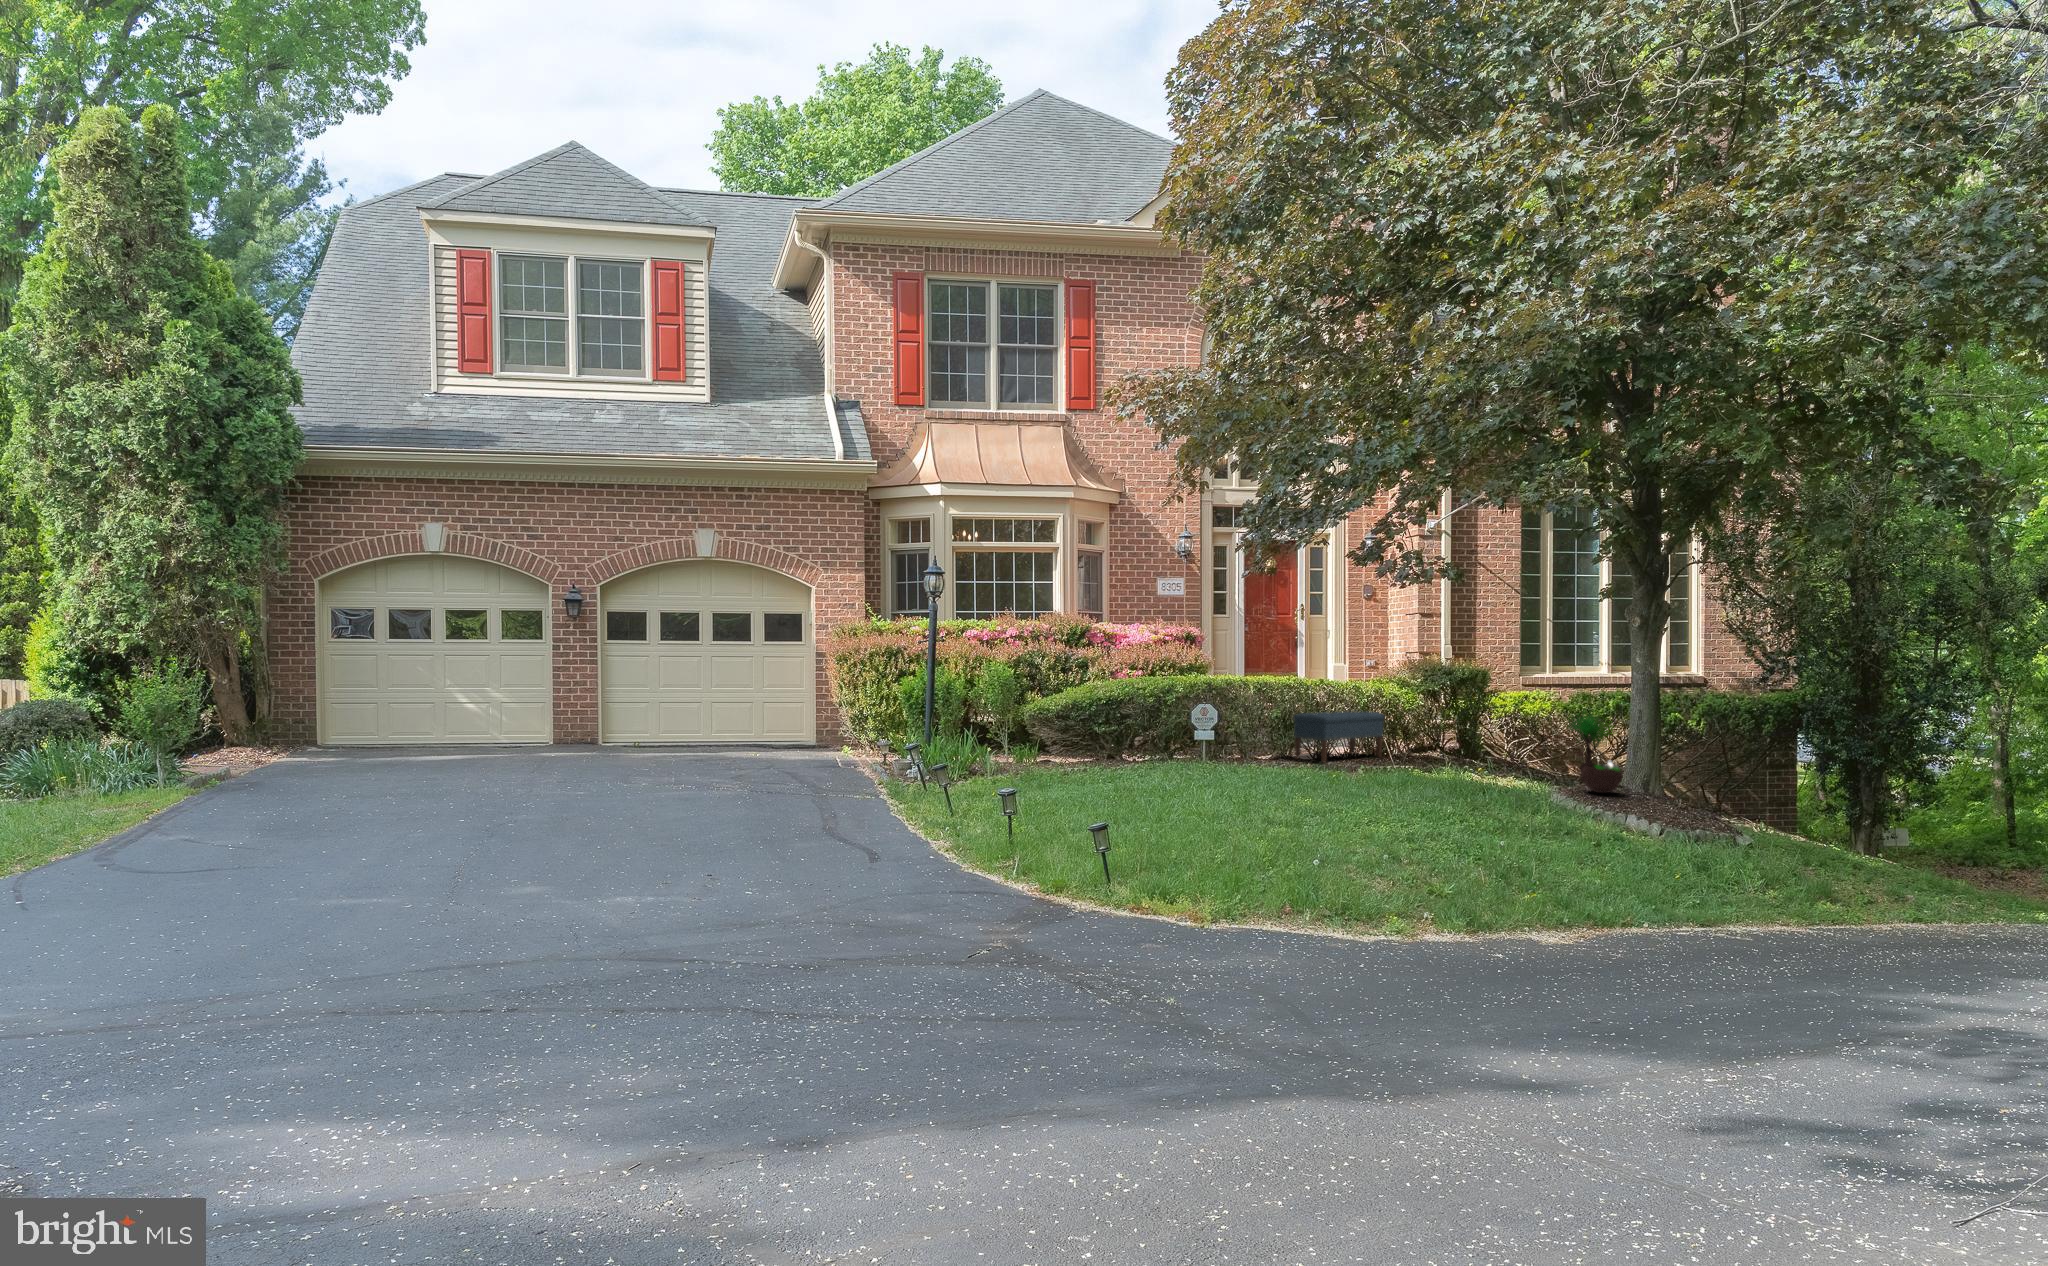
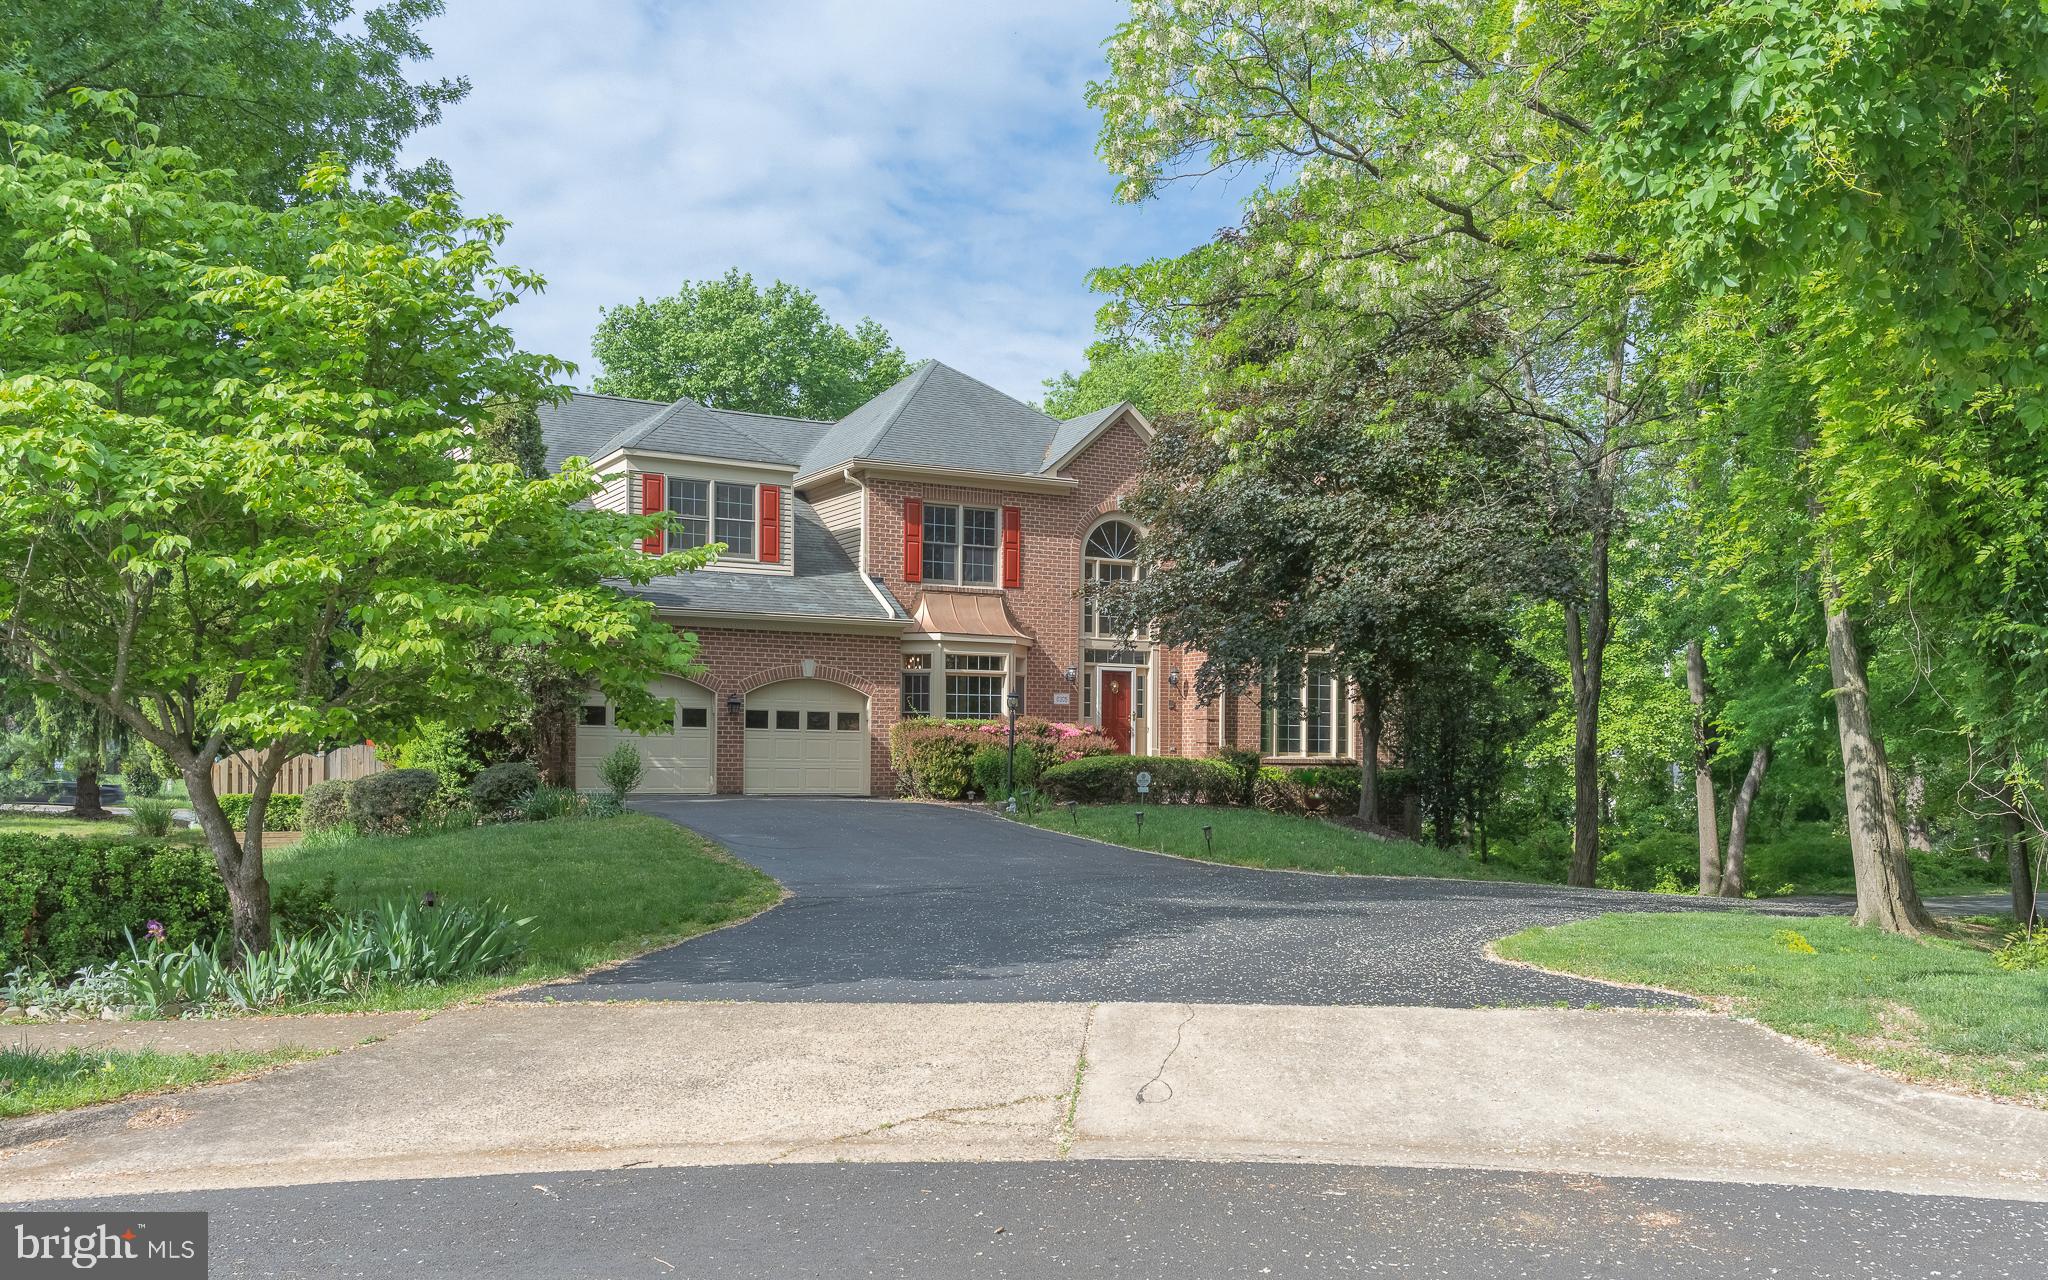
bench: present [1293,712,1384,763] -> none [1156,771,1200,798]

